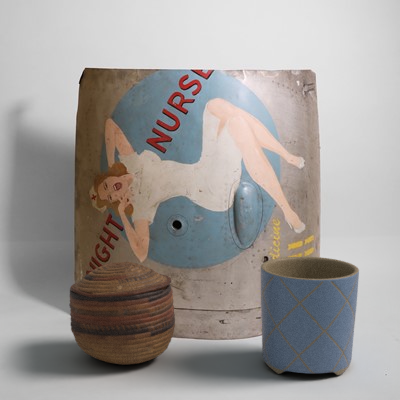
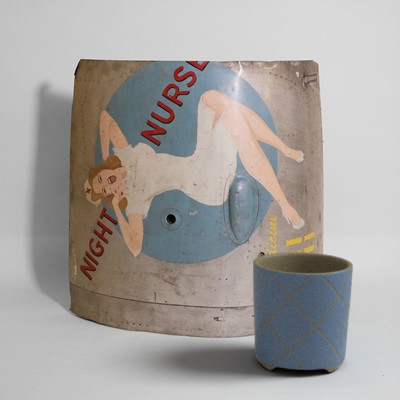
basket: present [69,262,175,365] -> none [60,255,167,359]

